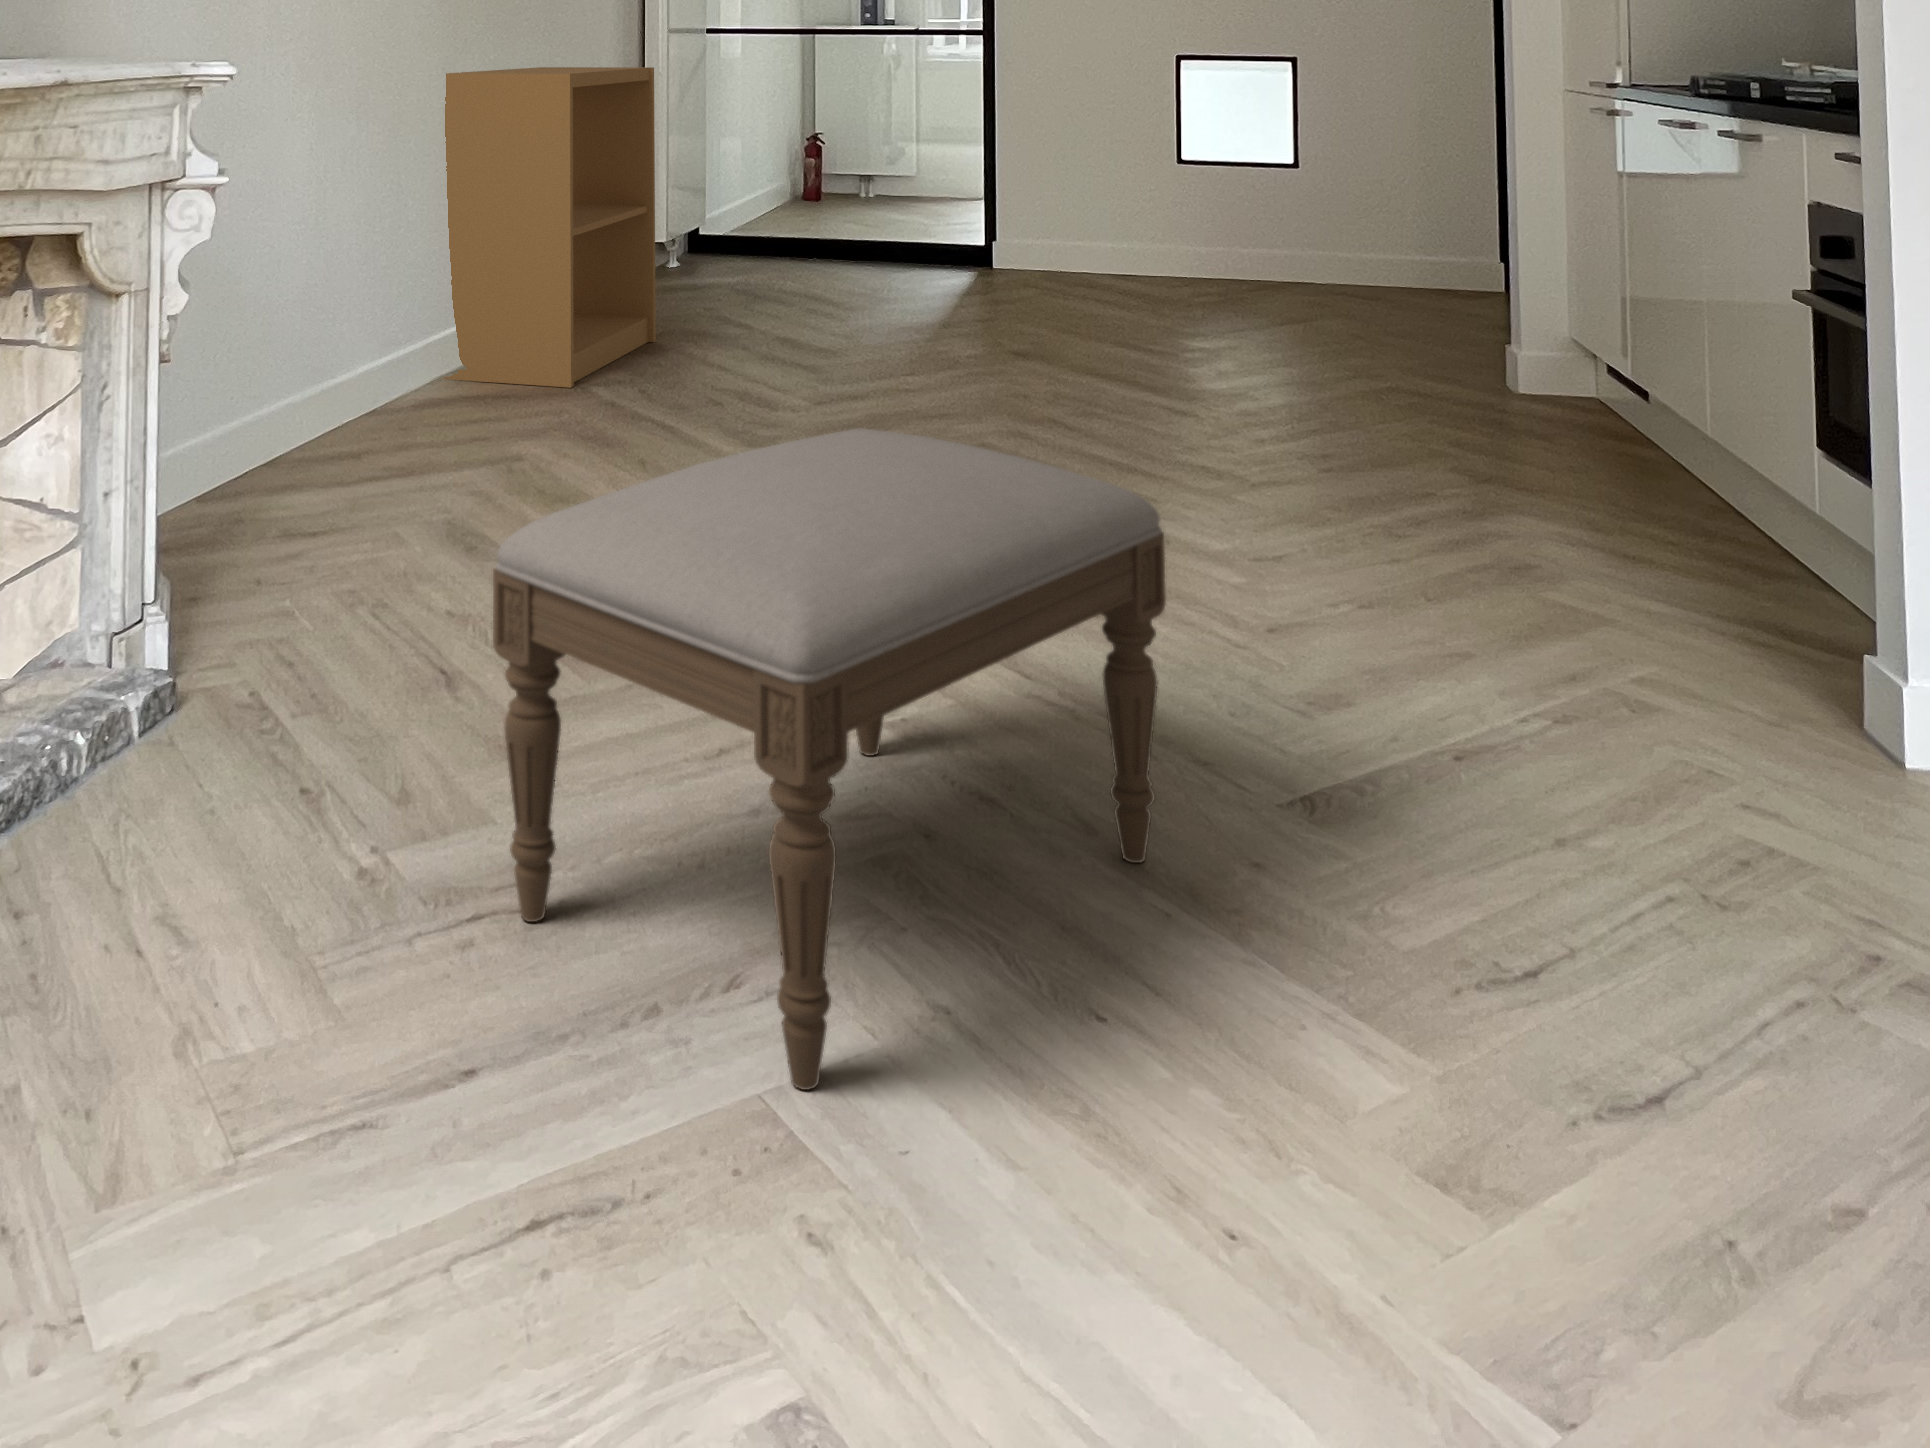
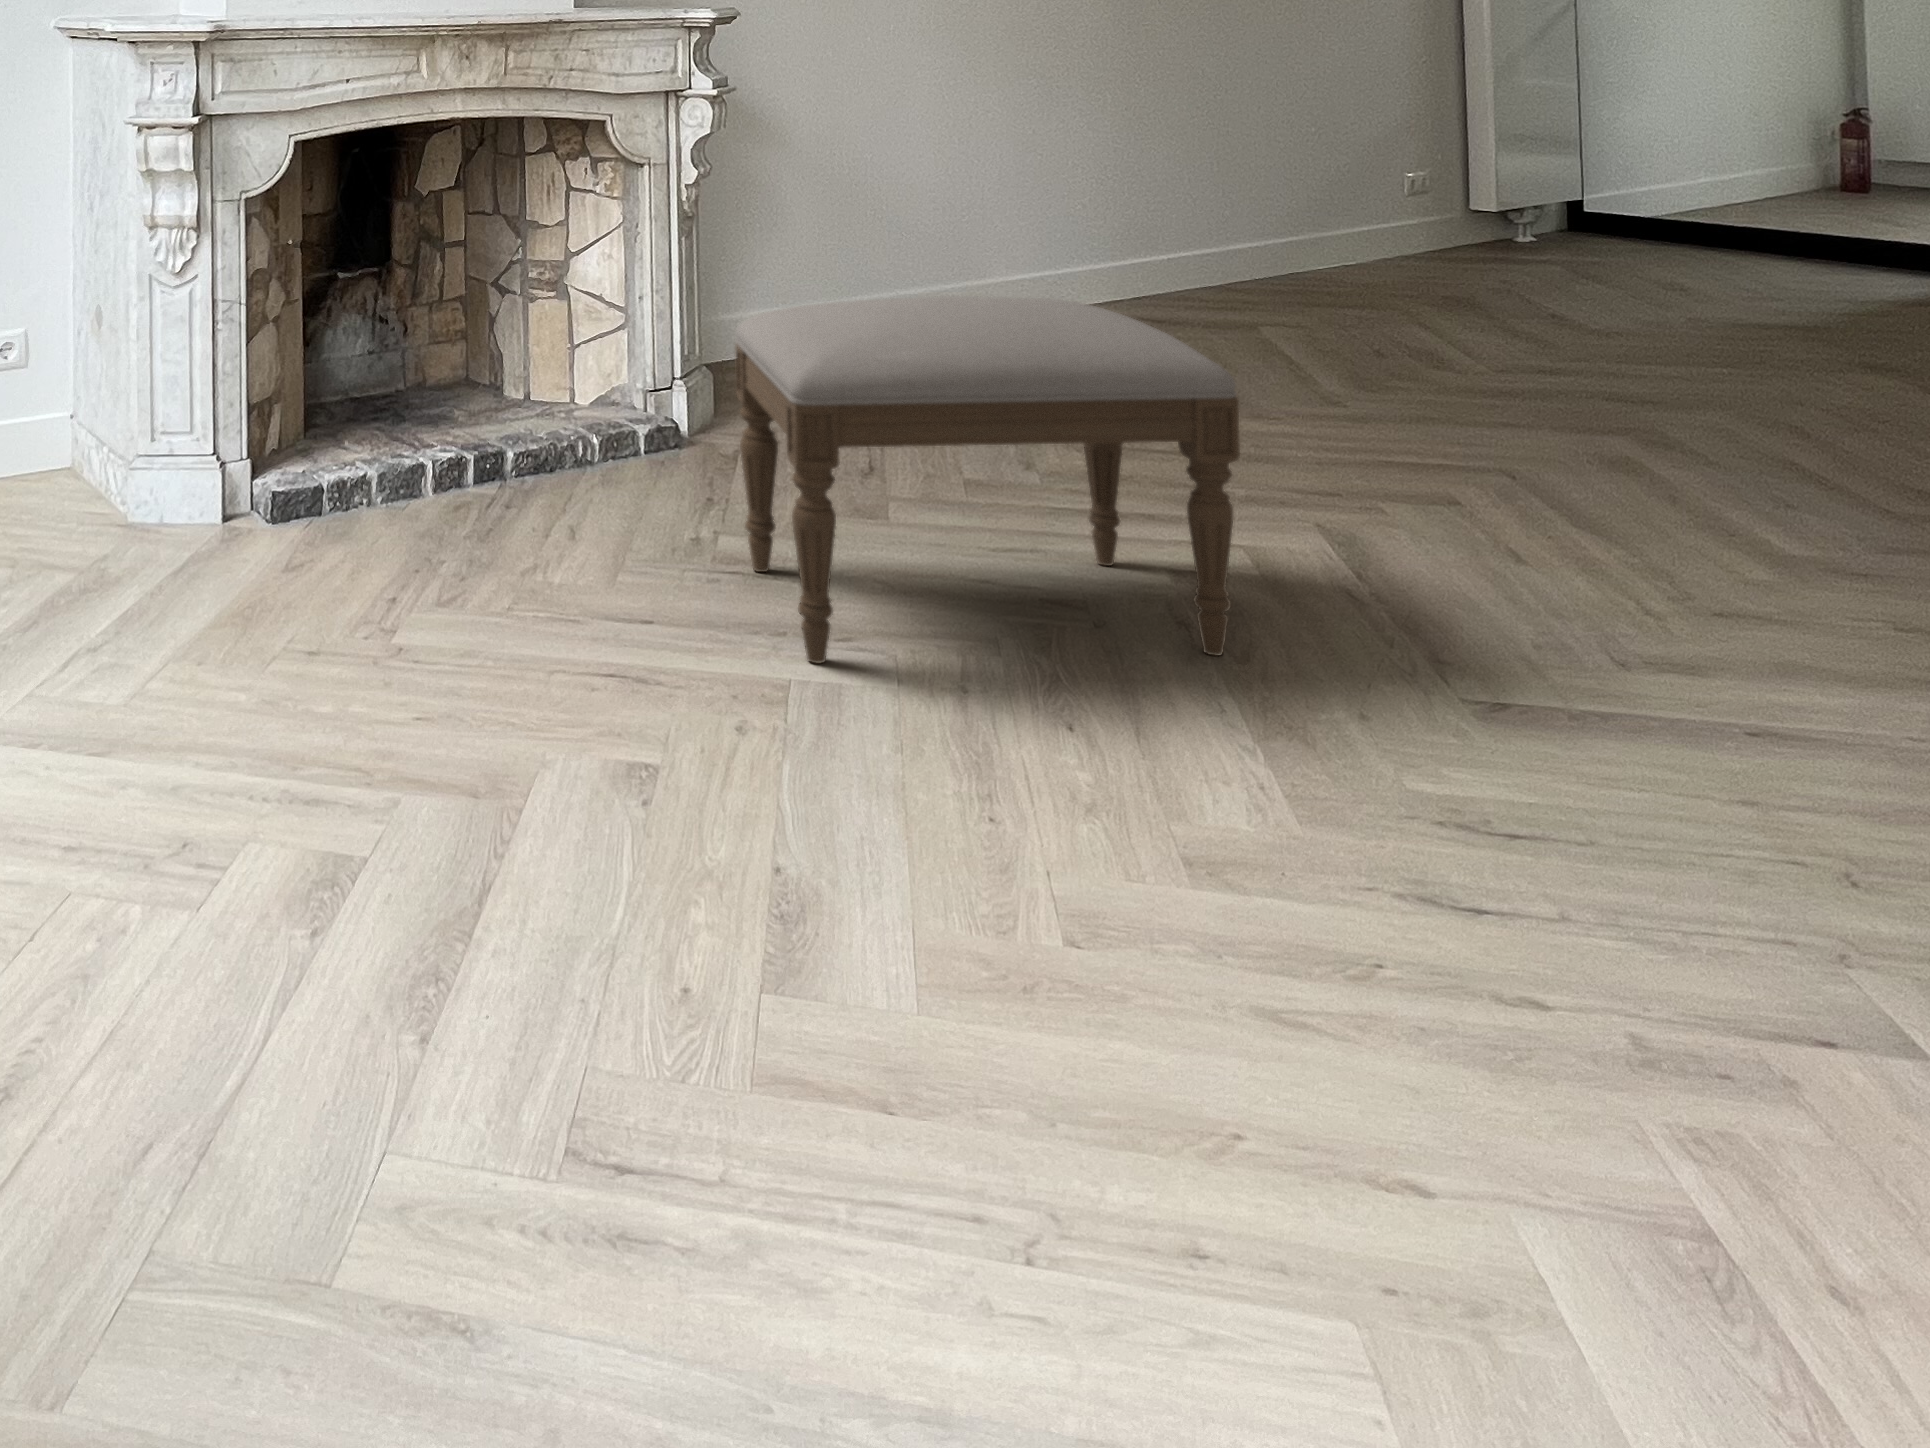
bookshelf: present [444,67,656,388] -> none [1121,16,1391,325]

